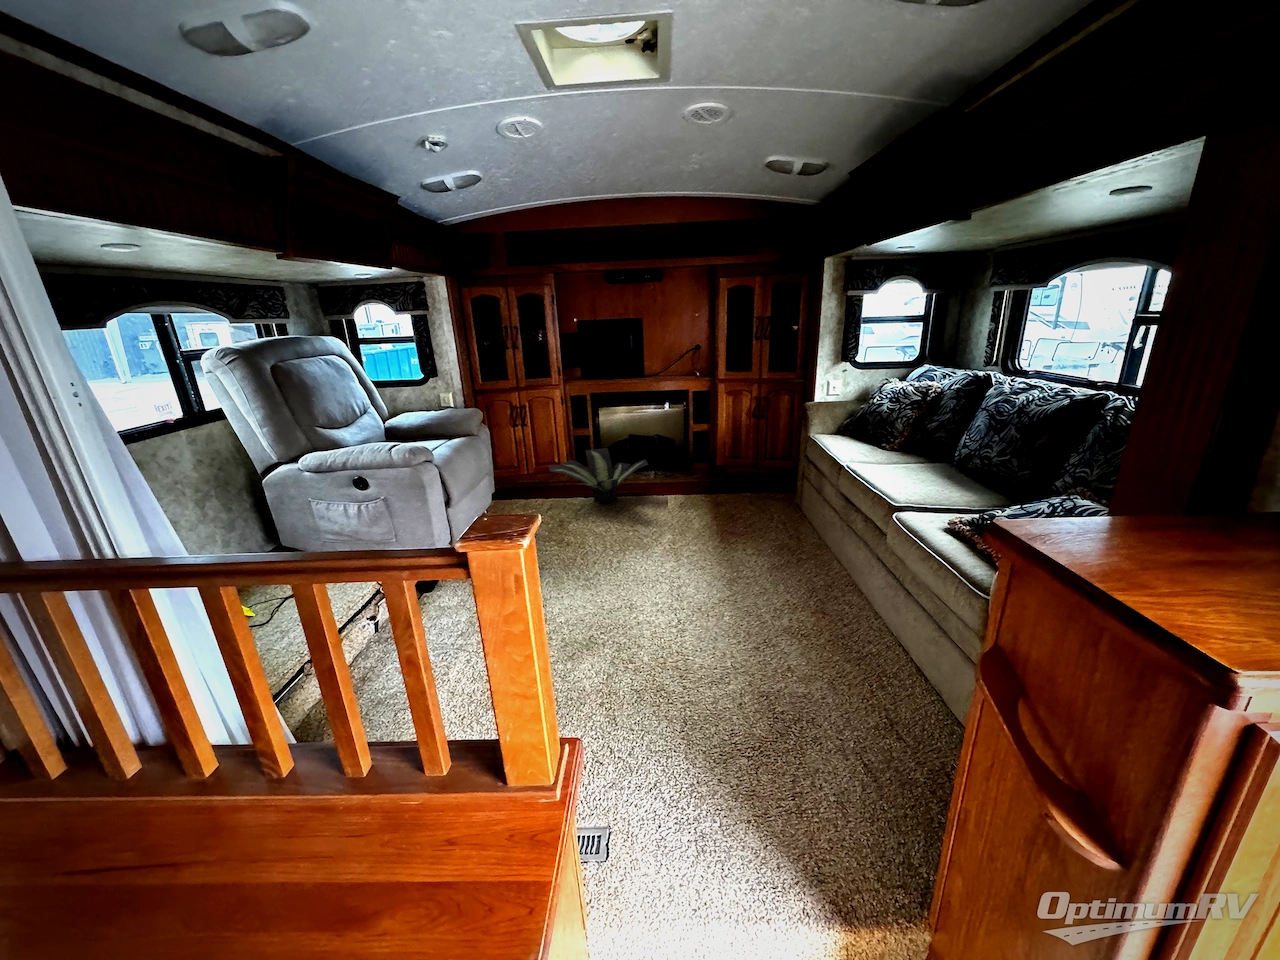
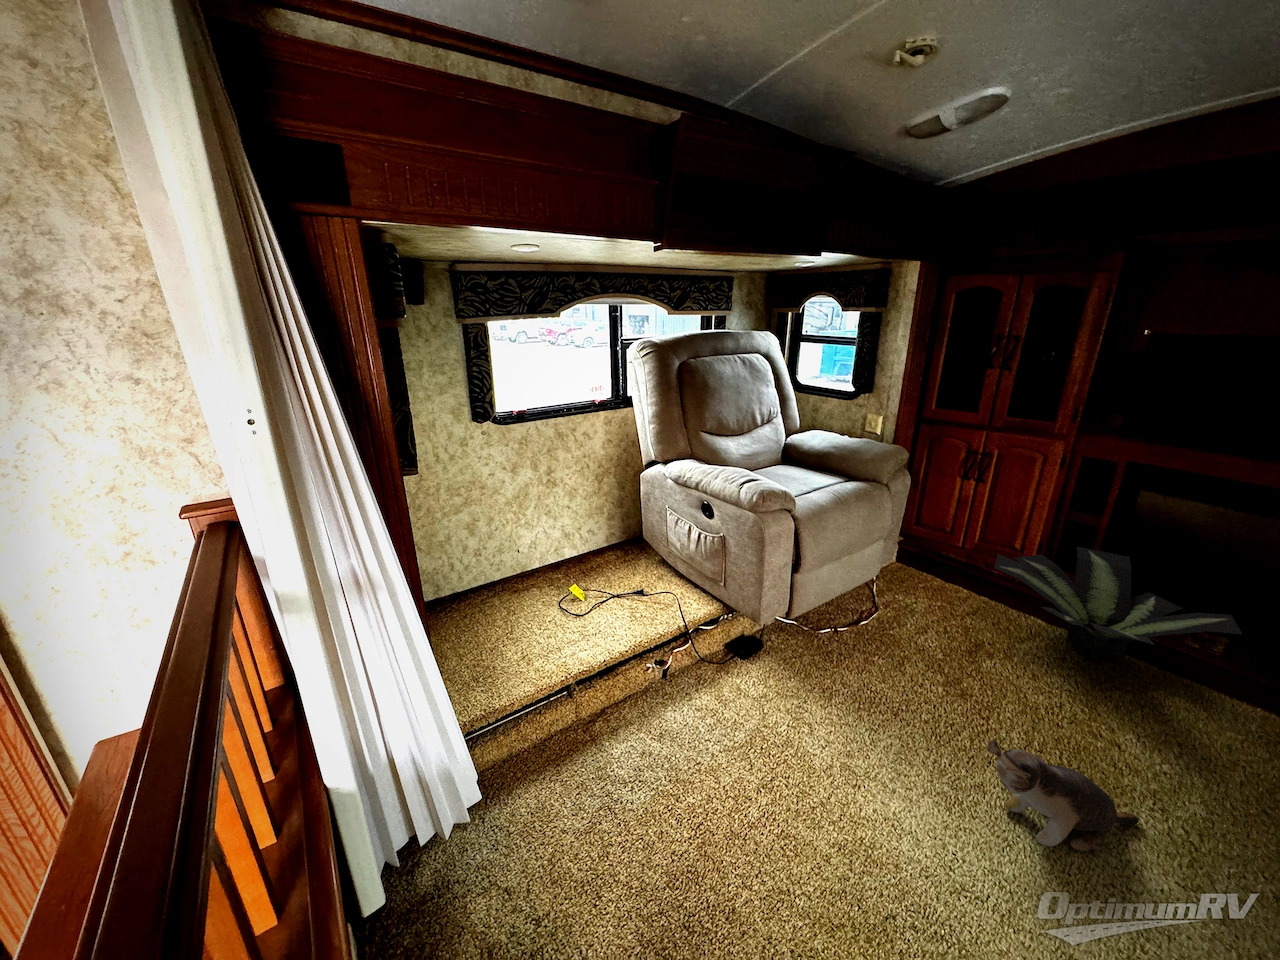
plush toy: none [567,533,631,574] -> present [987,740,1139,851]

